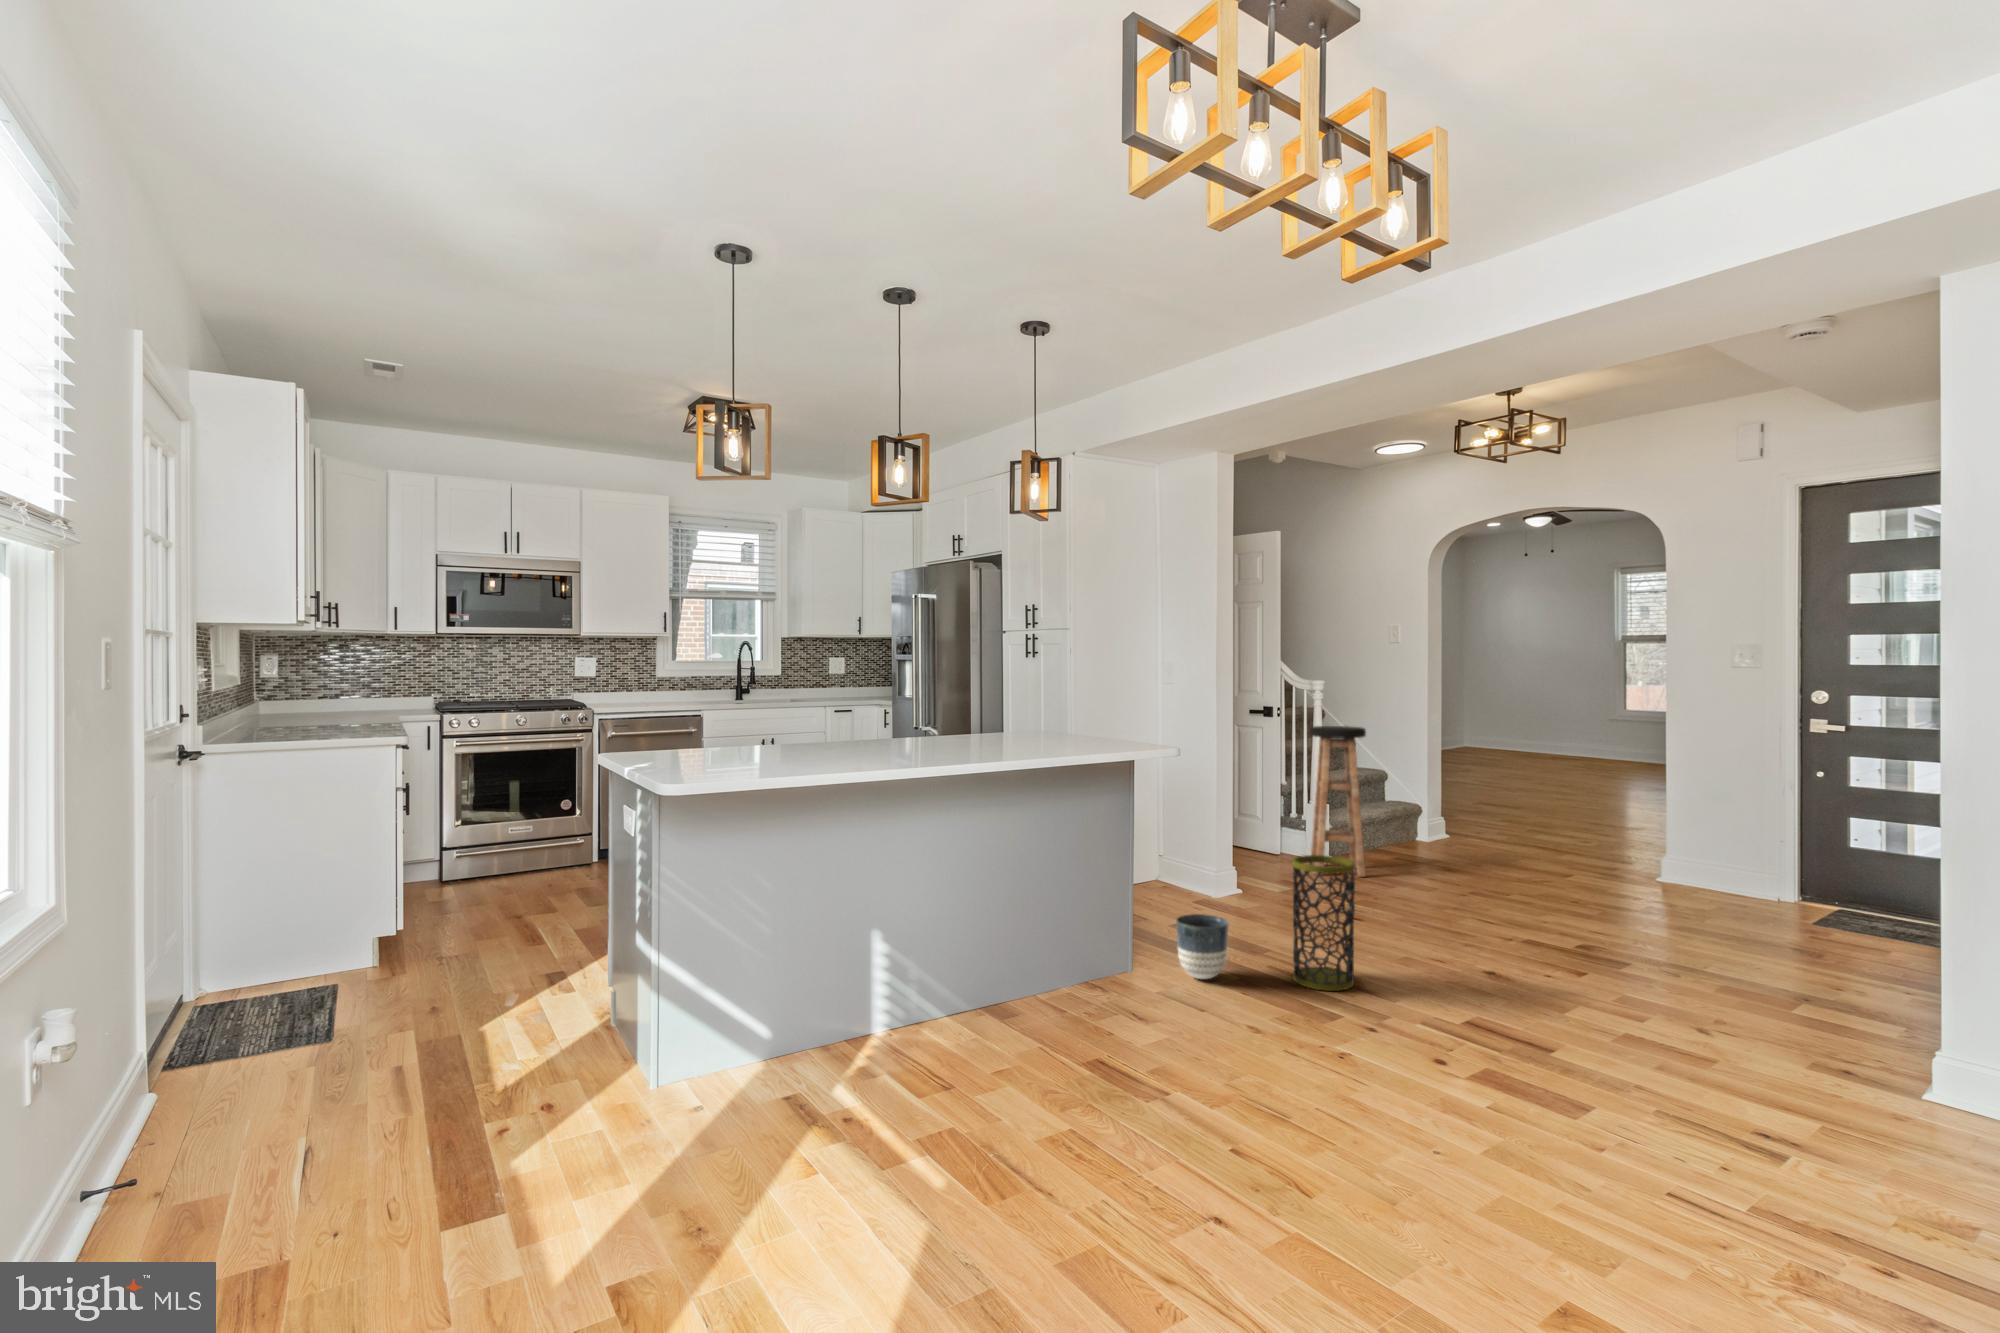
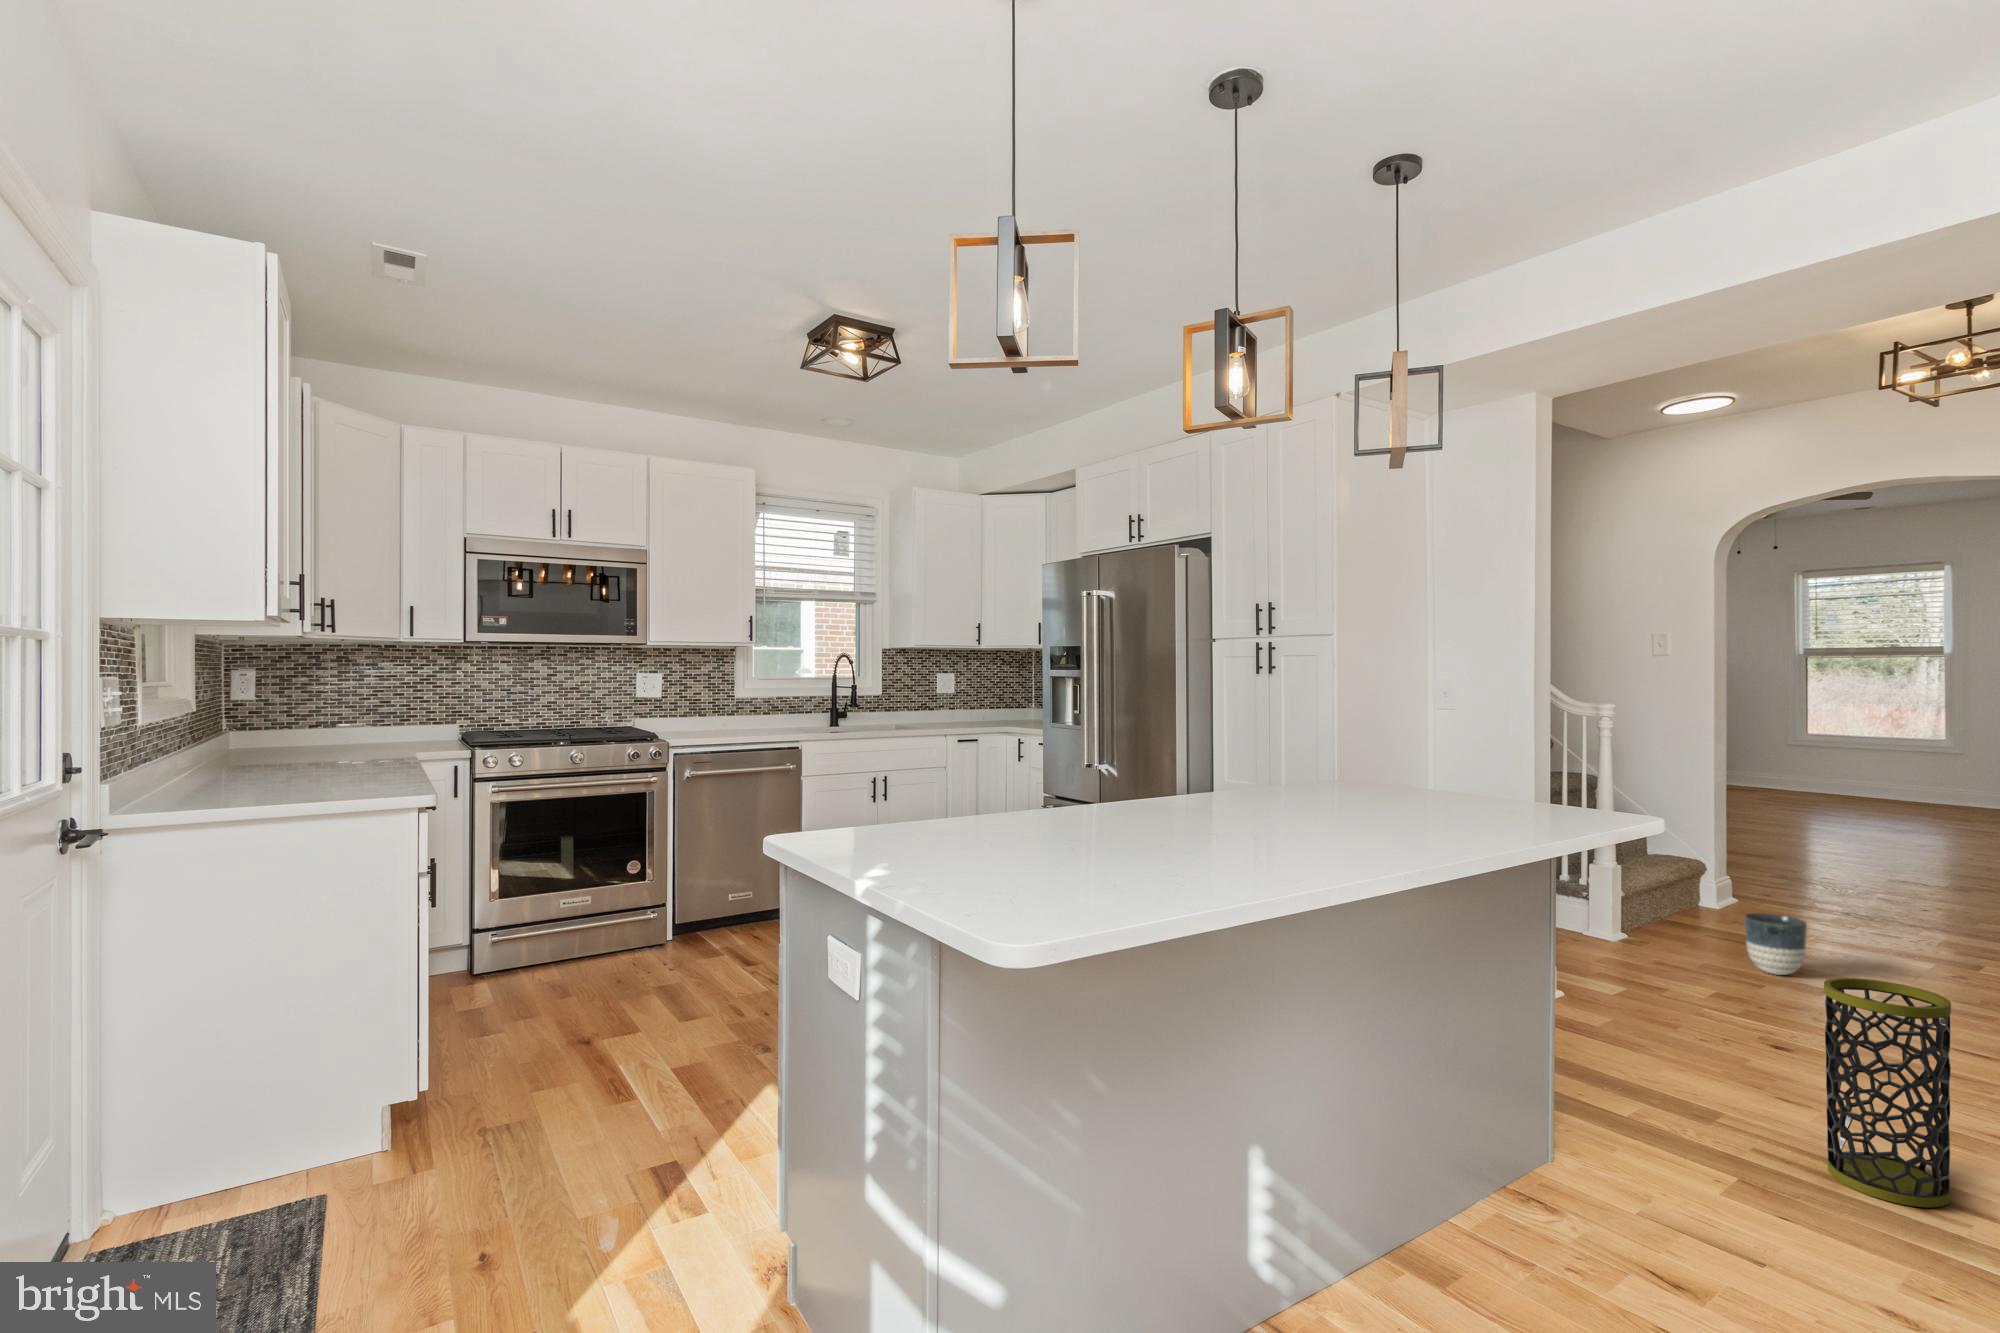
bar stool: present [1309,726,1366,877] -> none [1603,762,1699,963]
planter: present [1176,914,1229,979] -> present [1744,913,1807,975]

